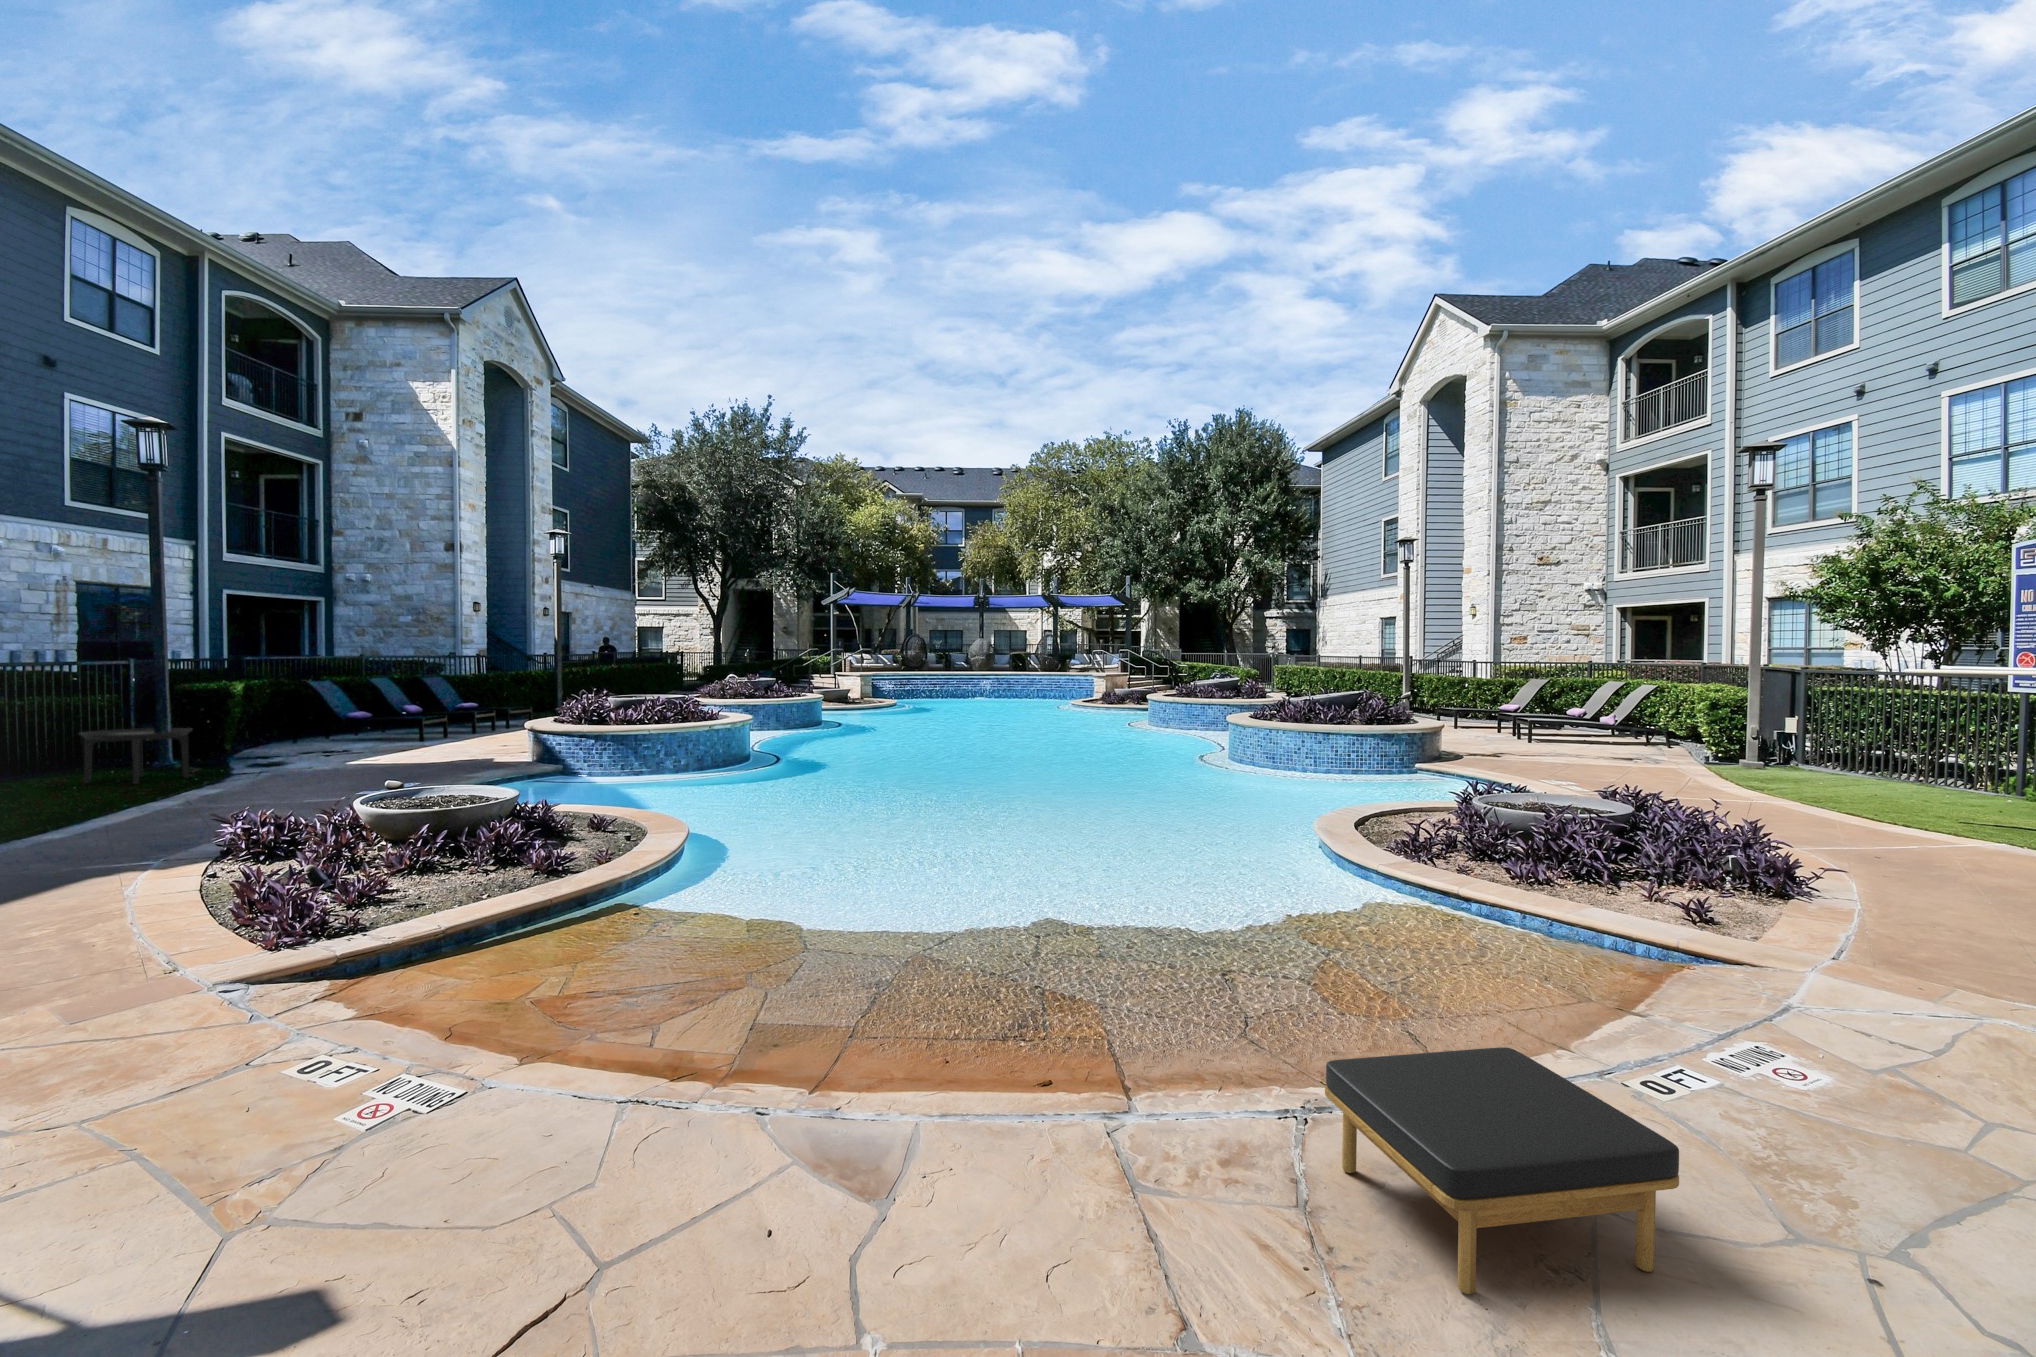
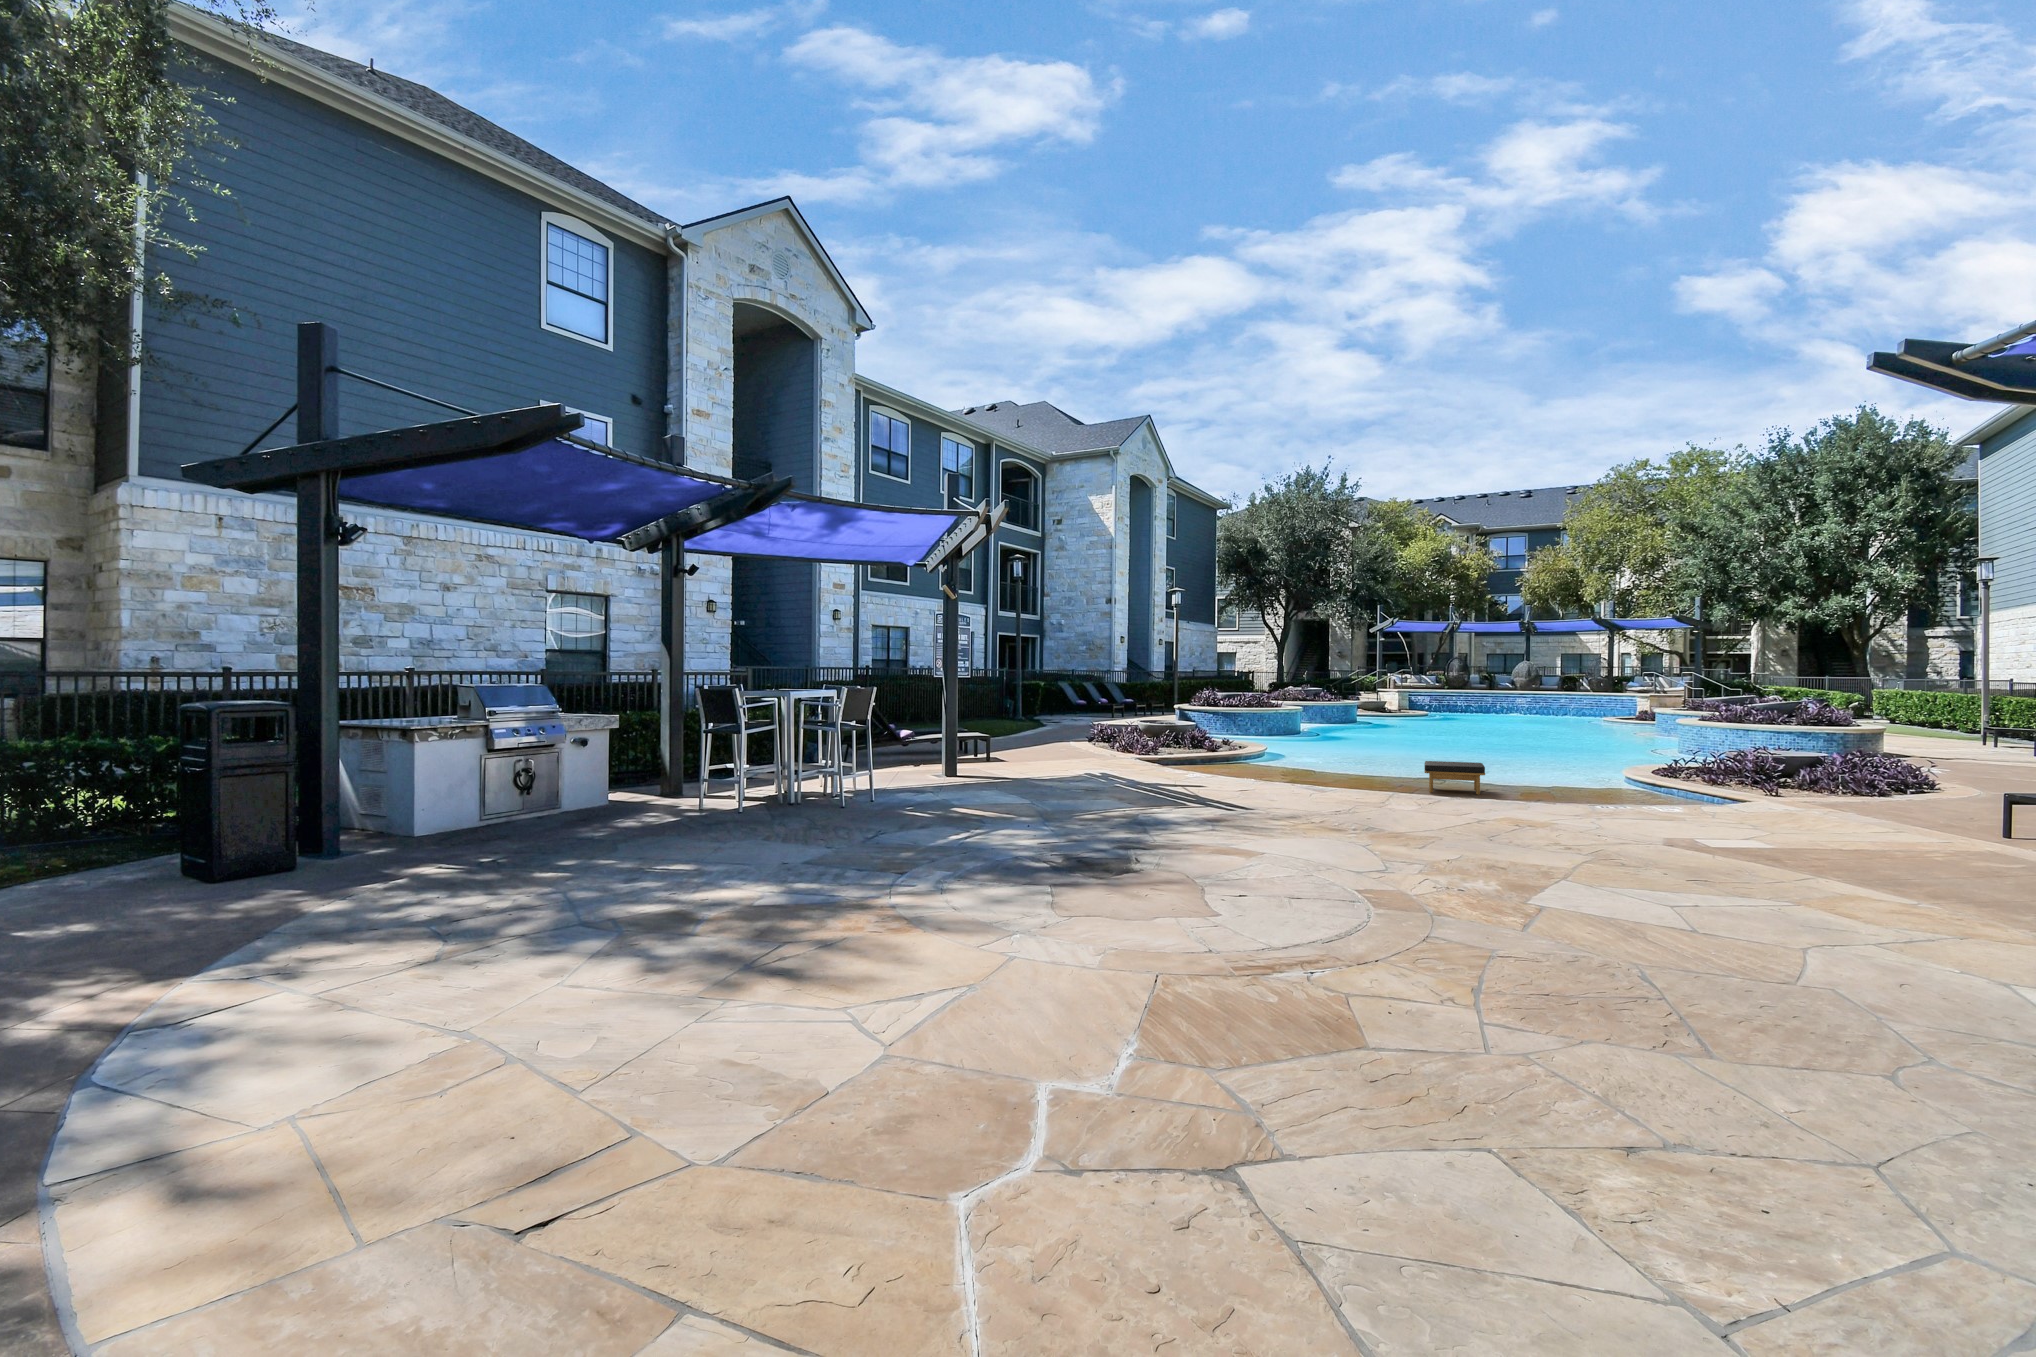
round table: present [80,728,191,784] -> none [988,704,1029,729]

